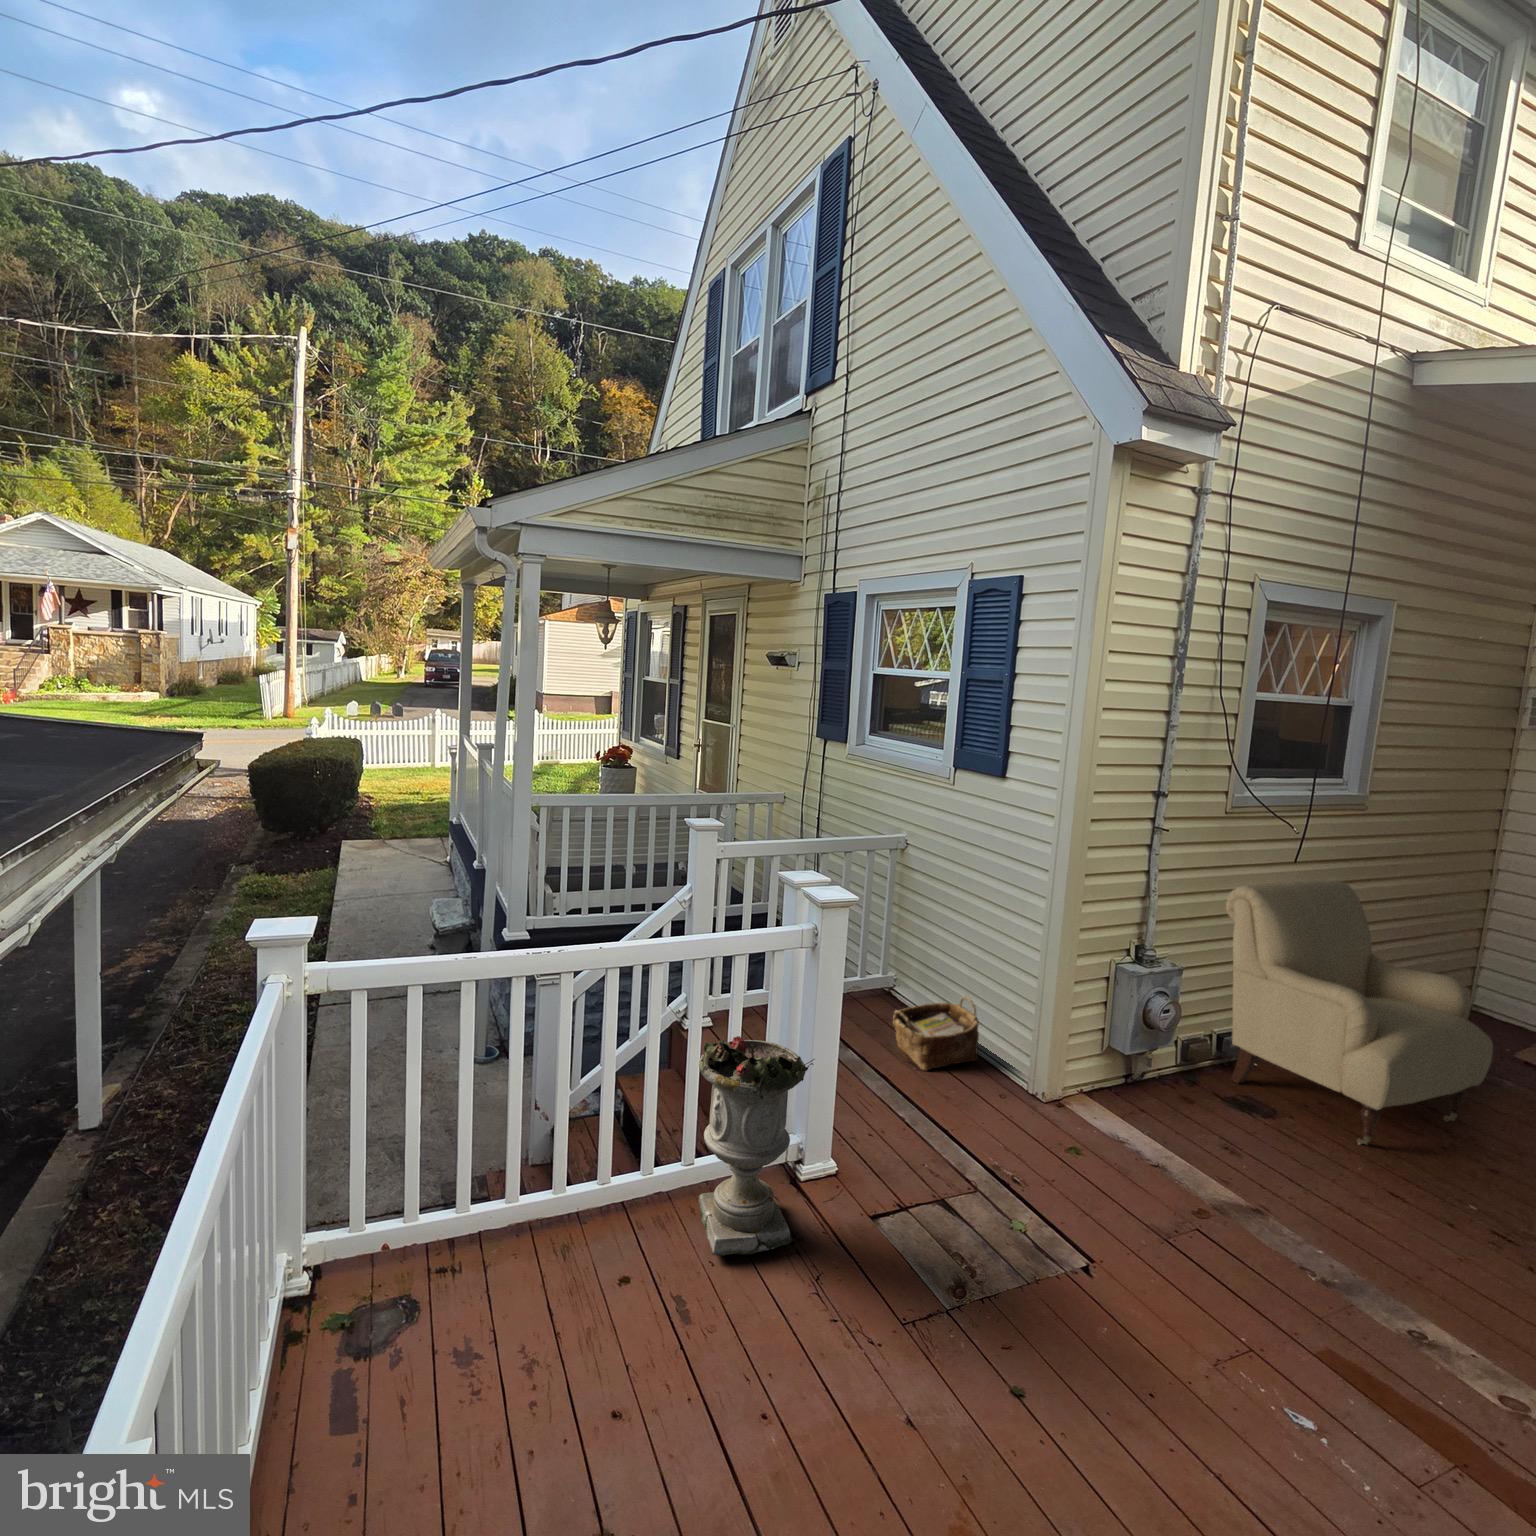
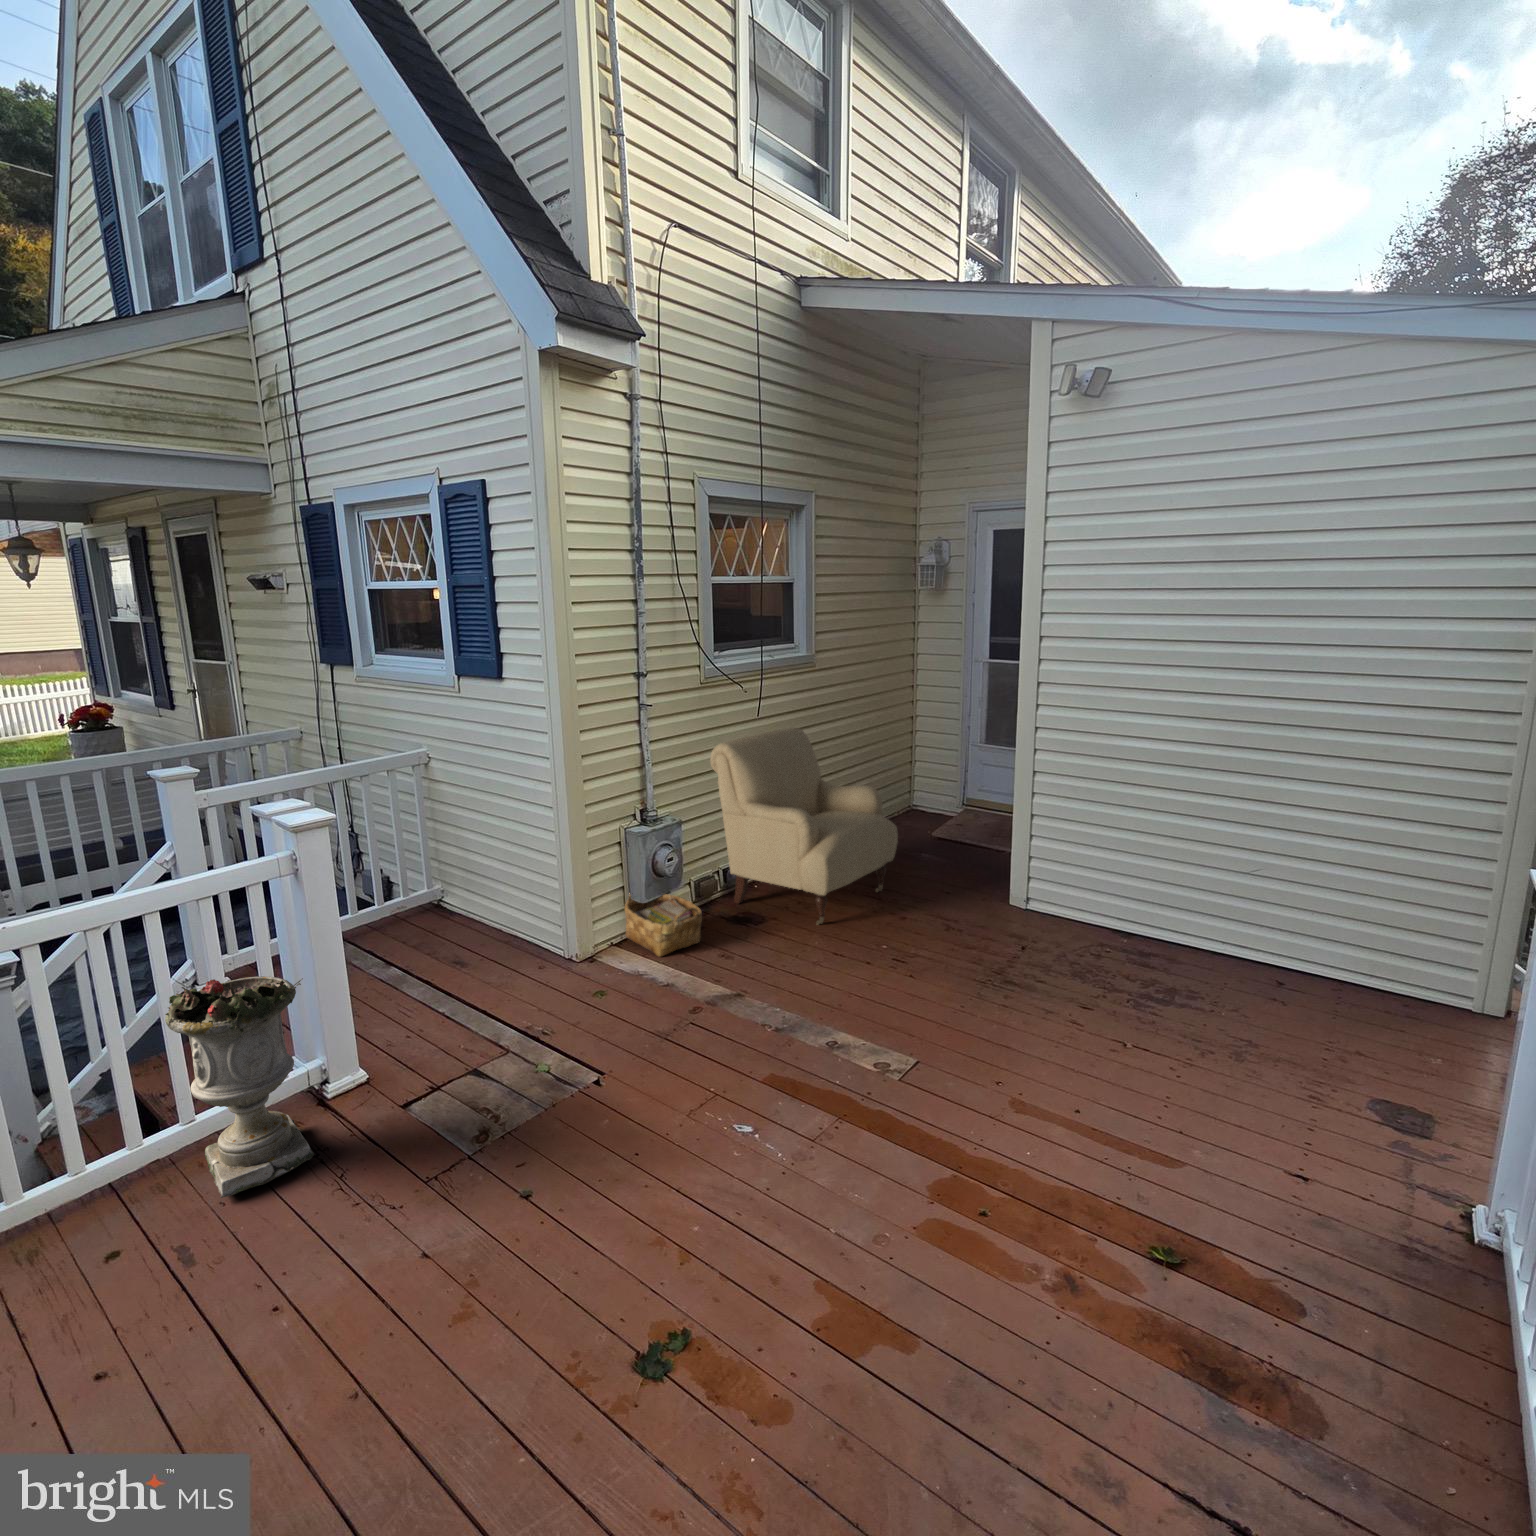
woven basket: present [893,996,979,1070] -> present [625,894,702,957]

